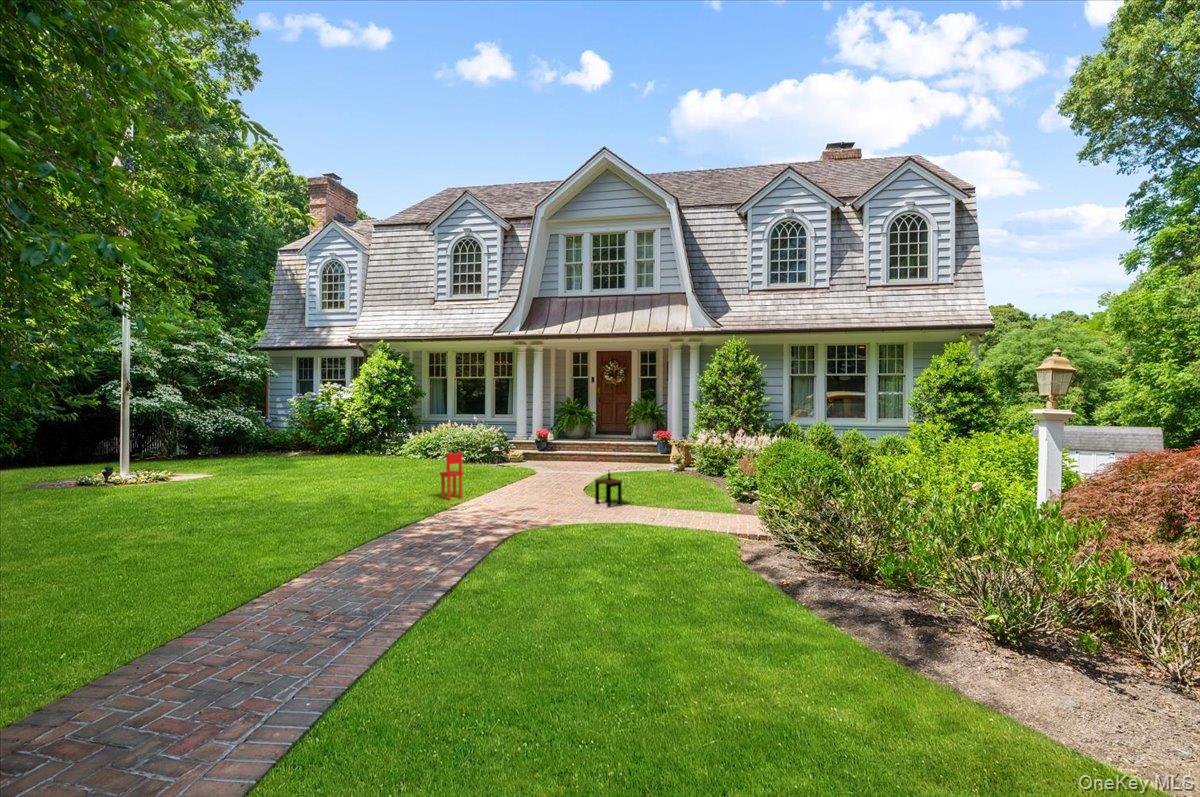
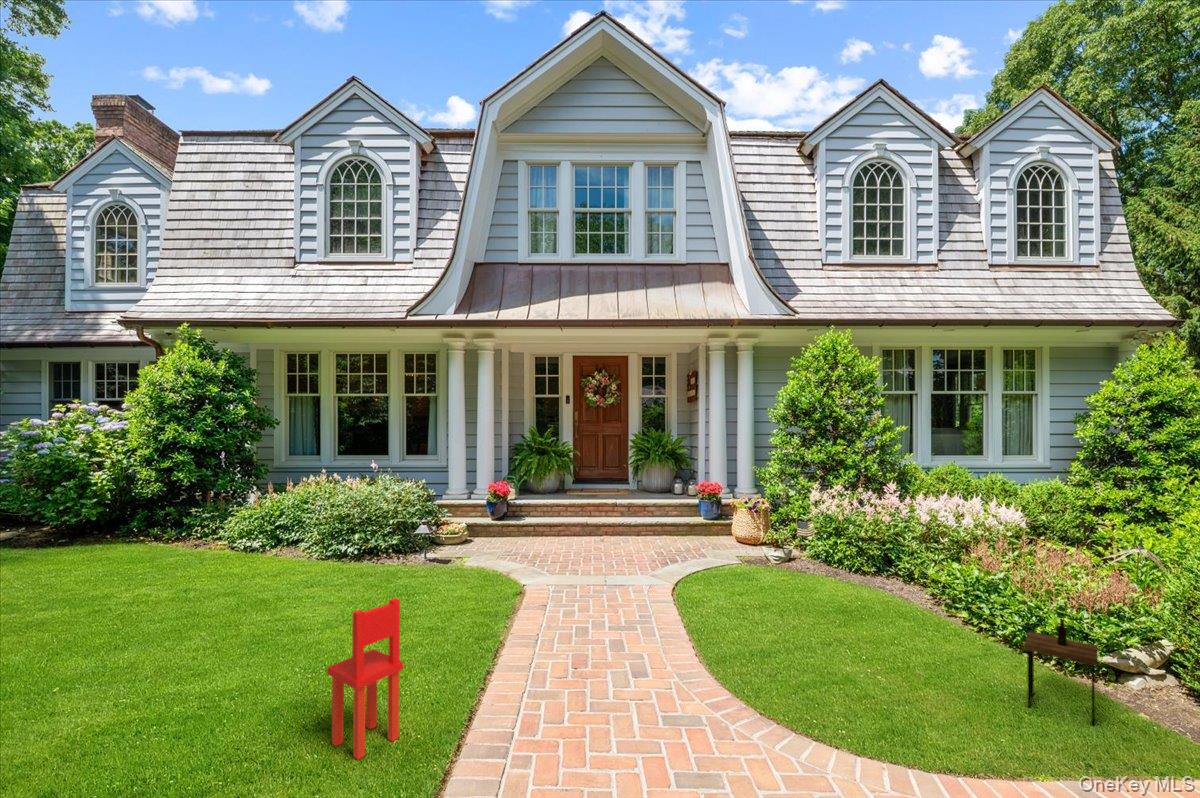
side table: present [595,471,622,507] -> present [1024,619,1098,726]

